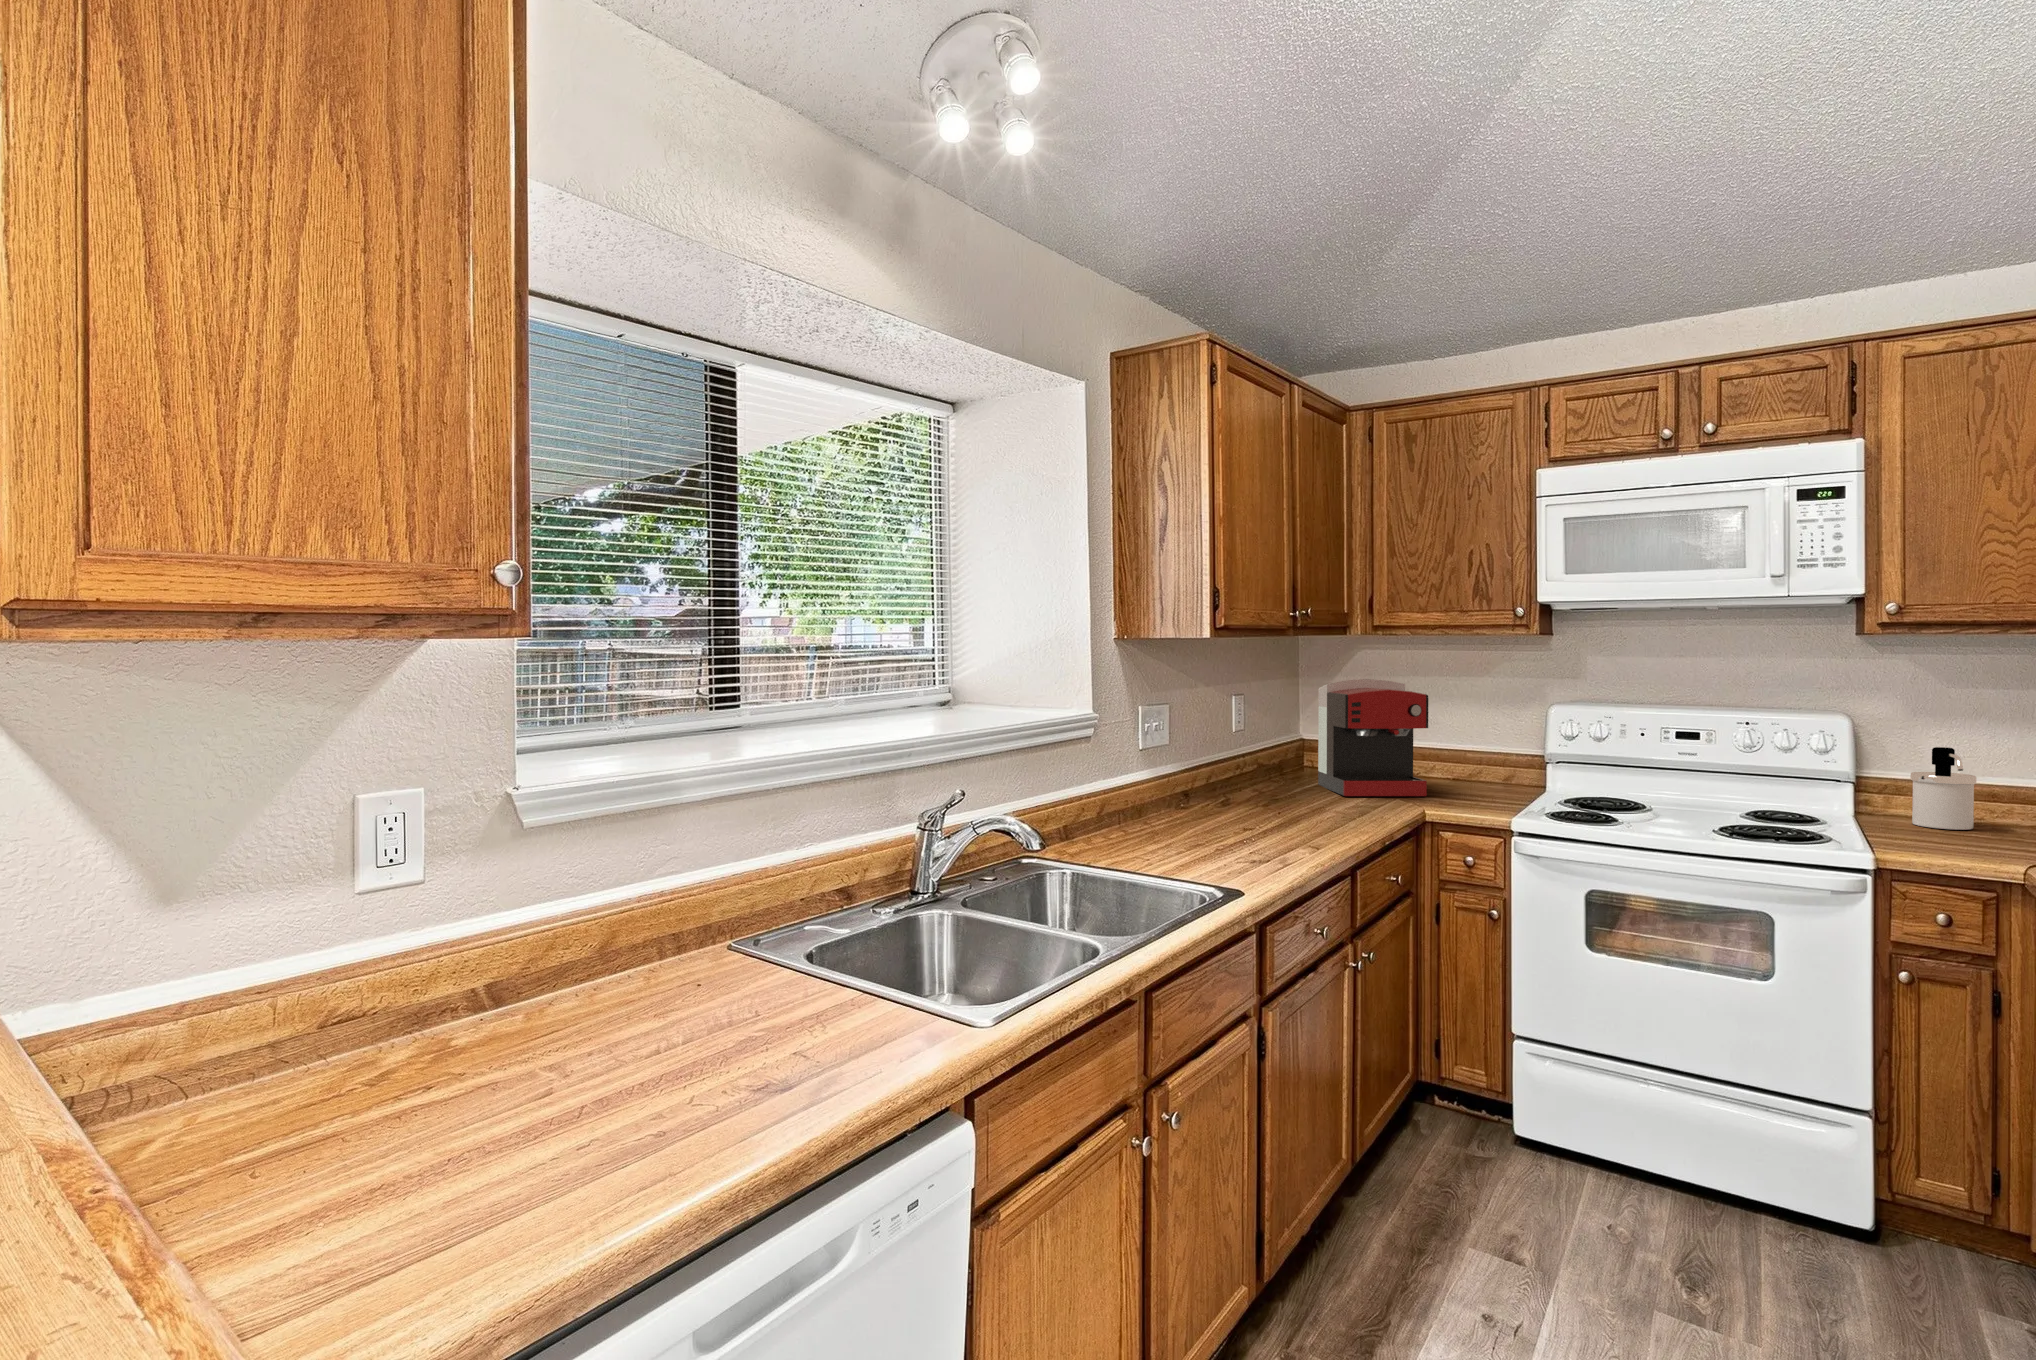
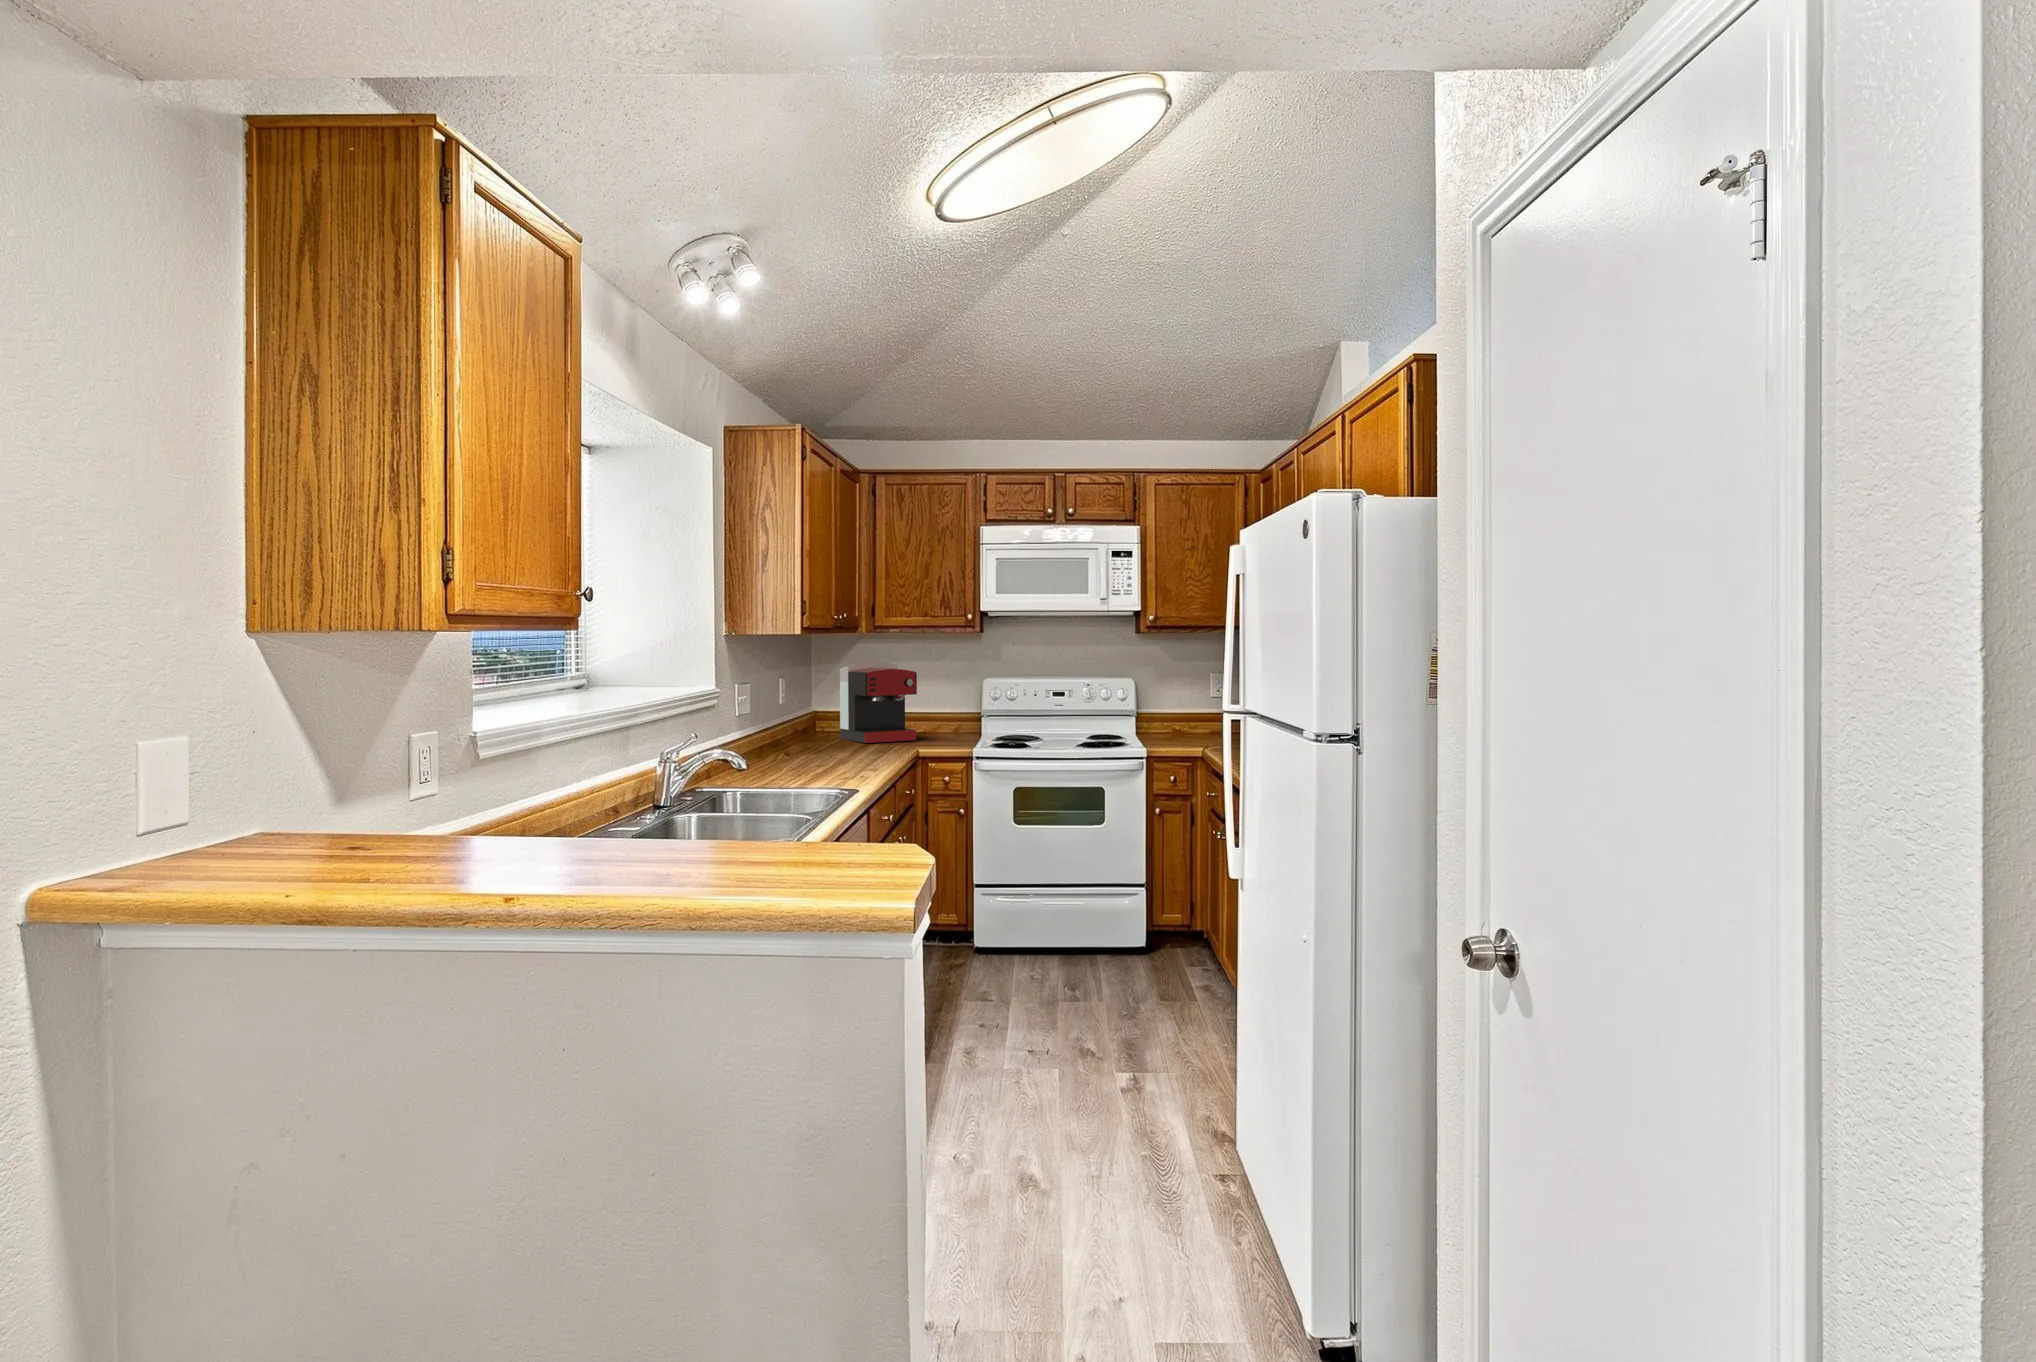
soap dispenser: present [1911,747,1976,830] -> none [1161,695,1187,739]

